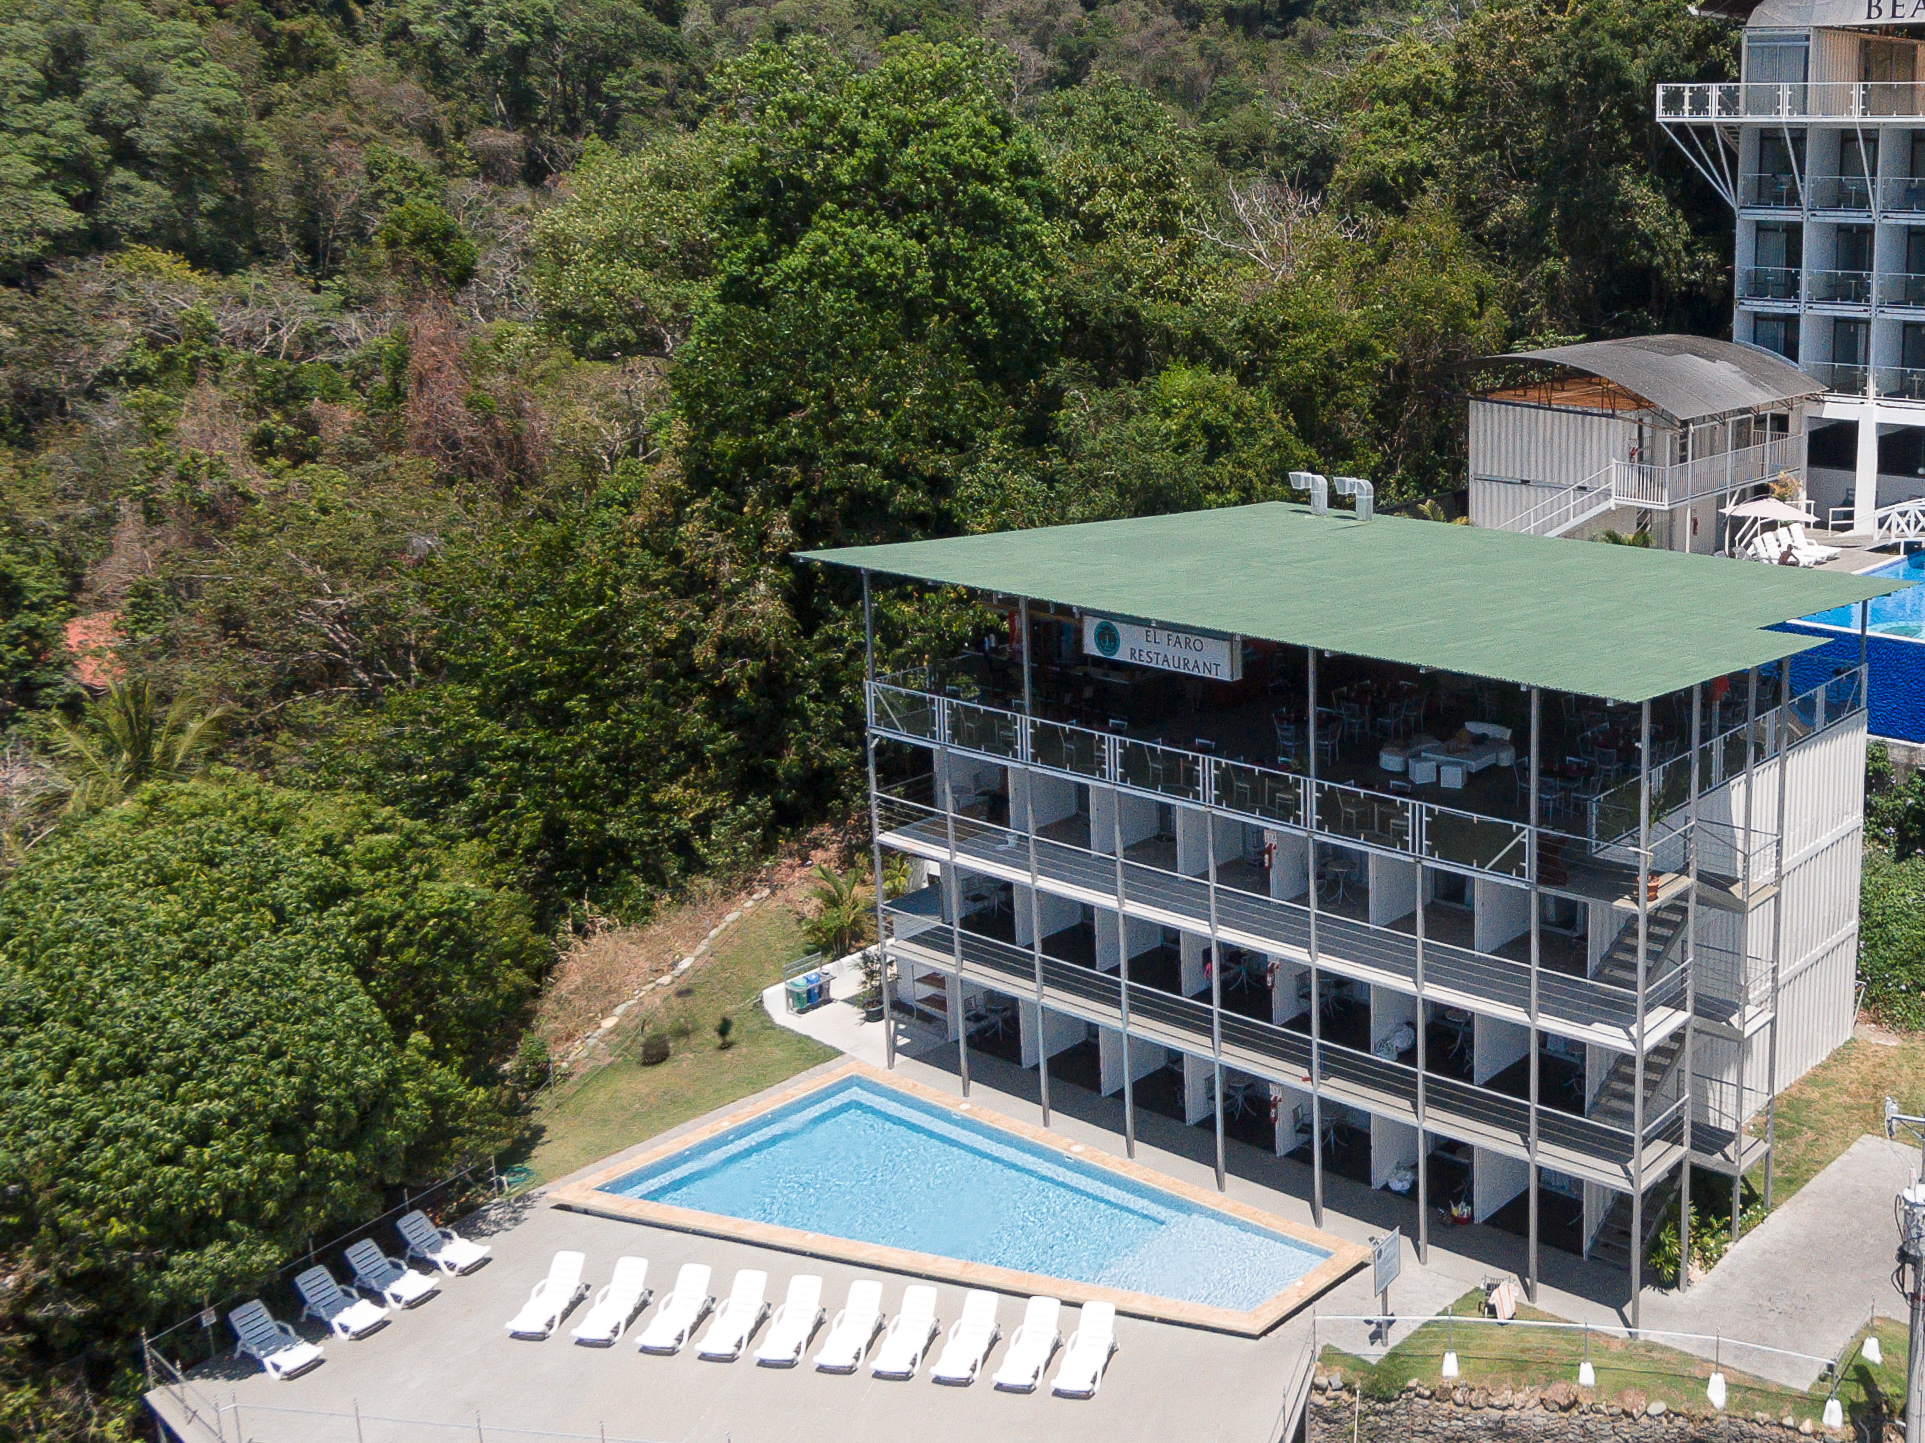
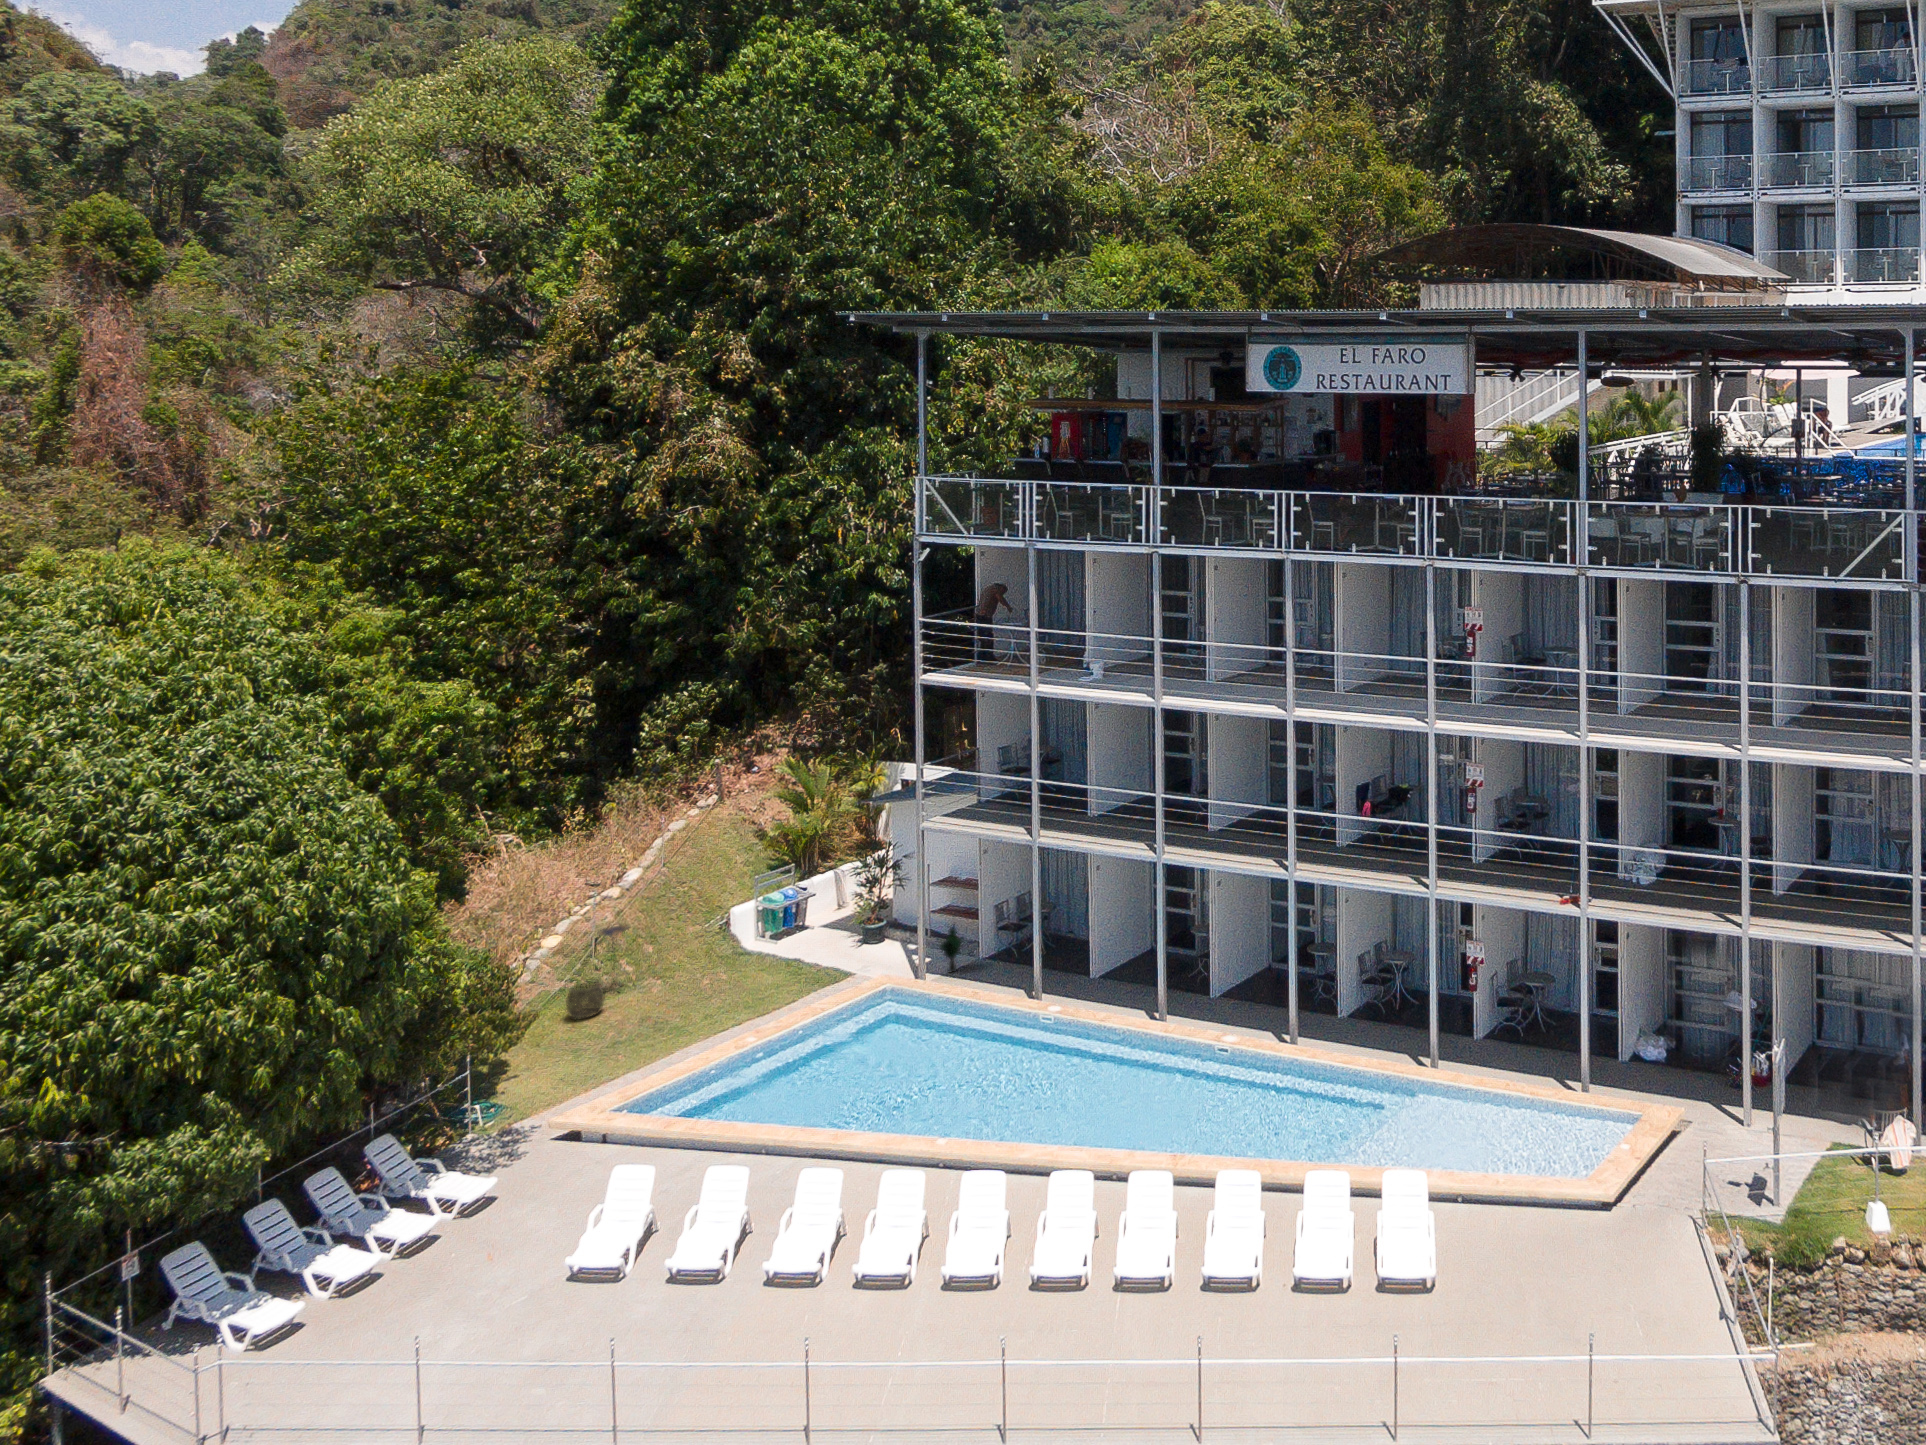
decorative plant: present [714,1015,734,1048] -> present [940,927,962,972]

